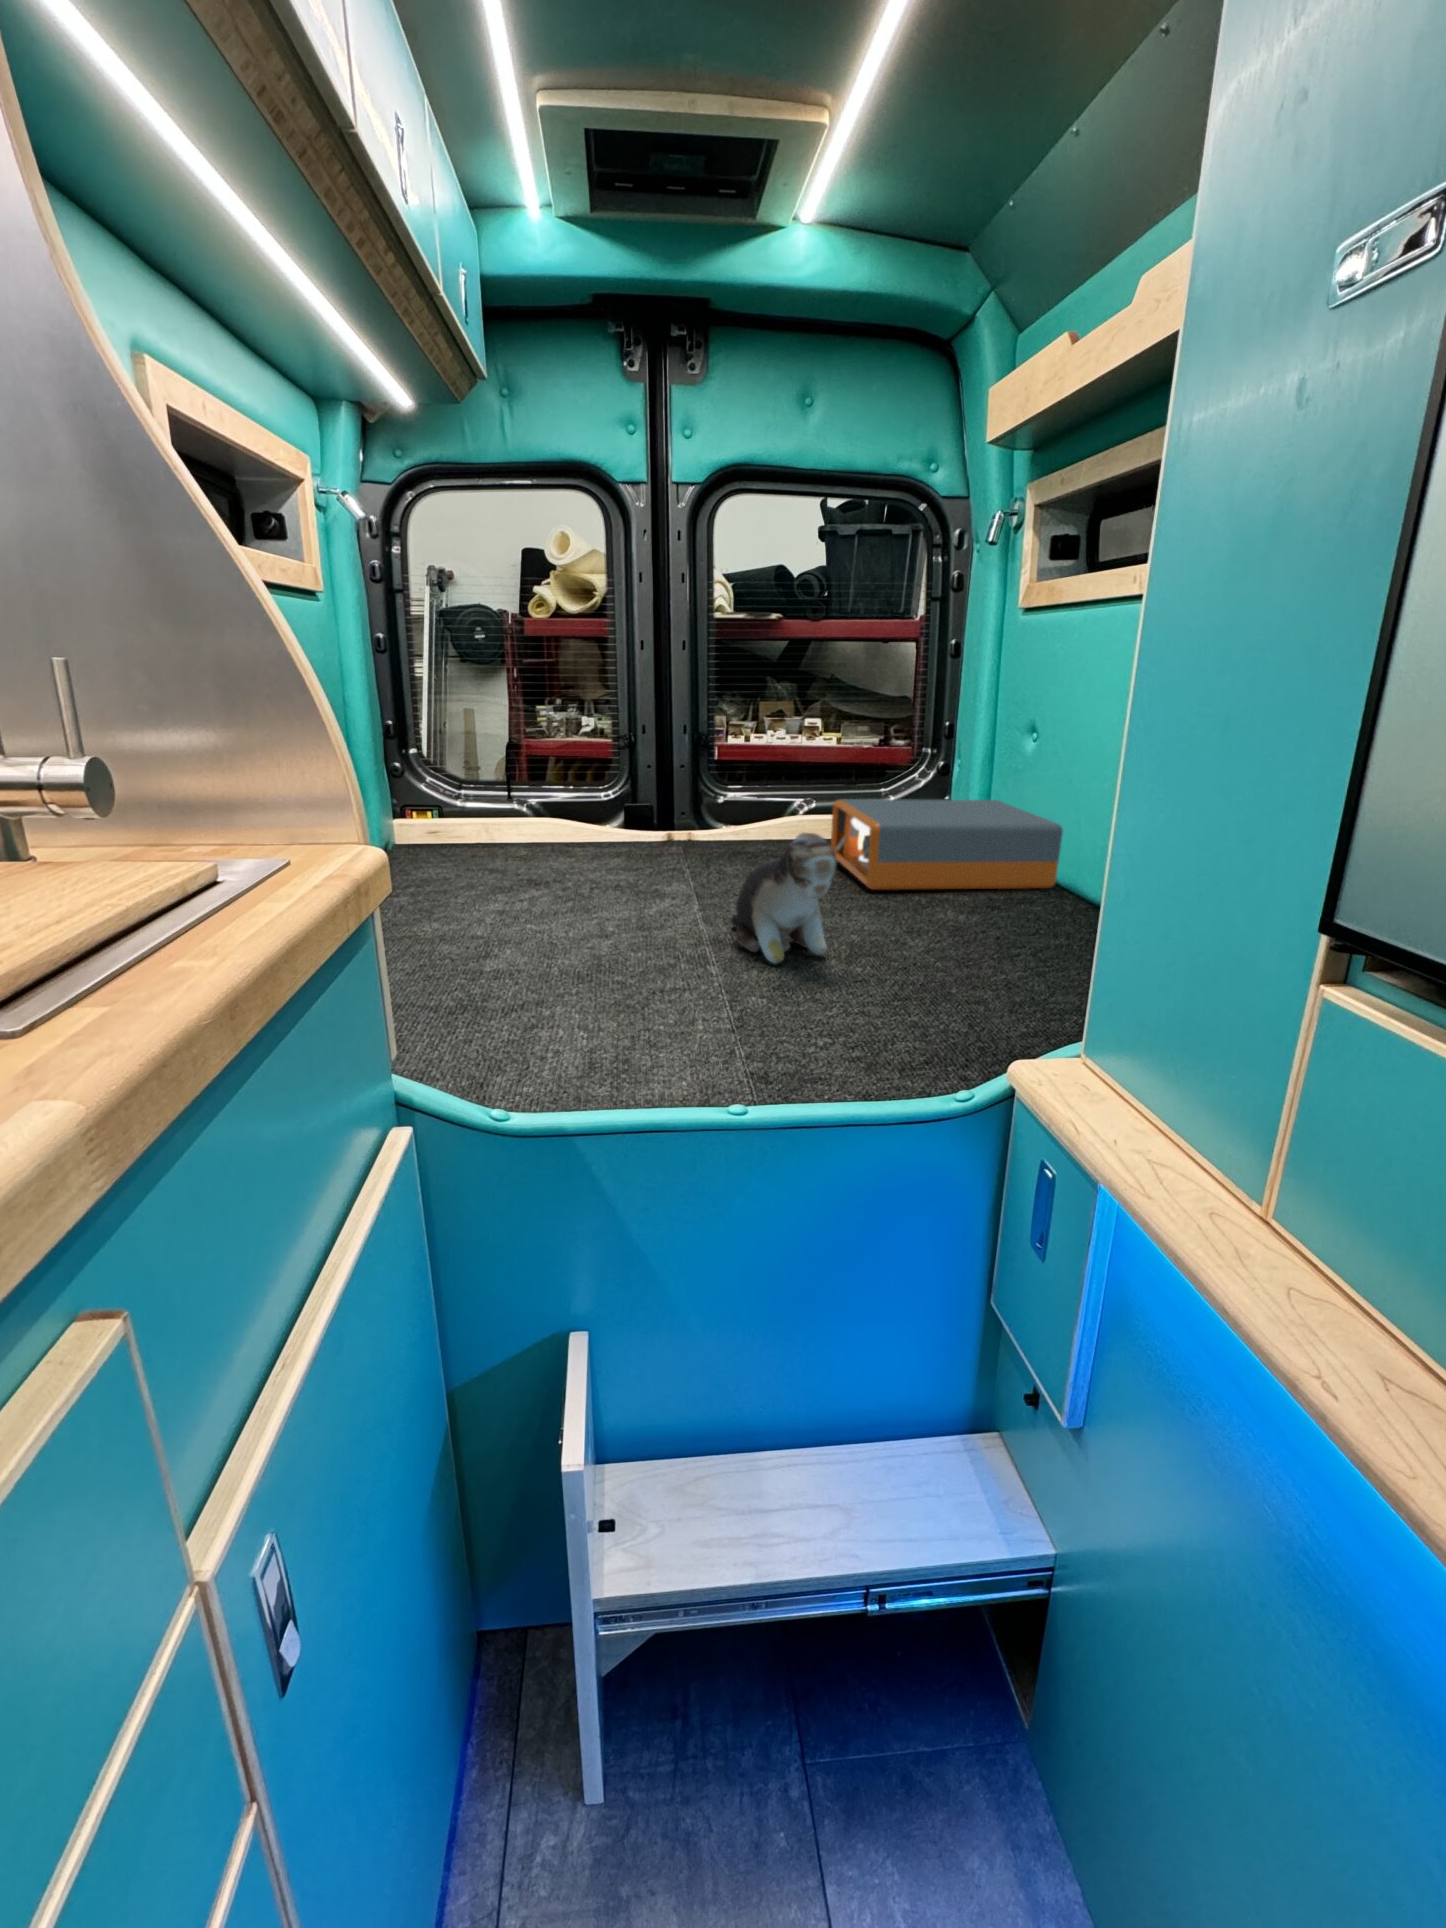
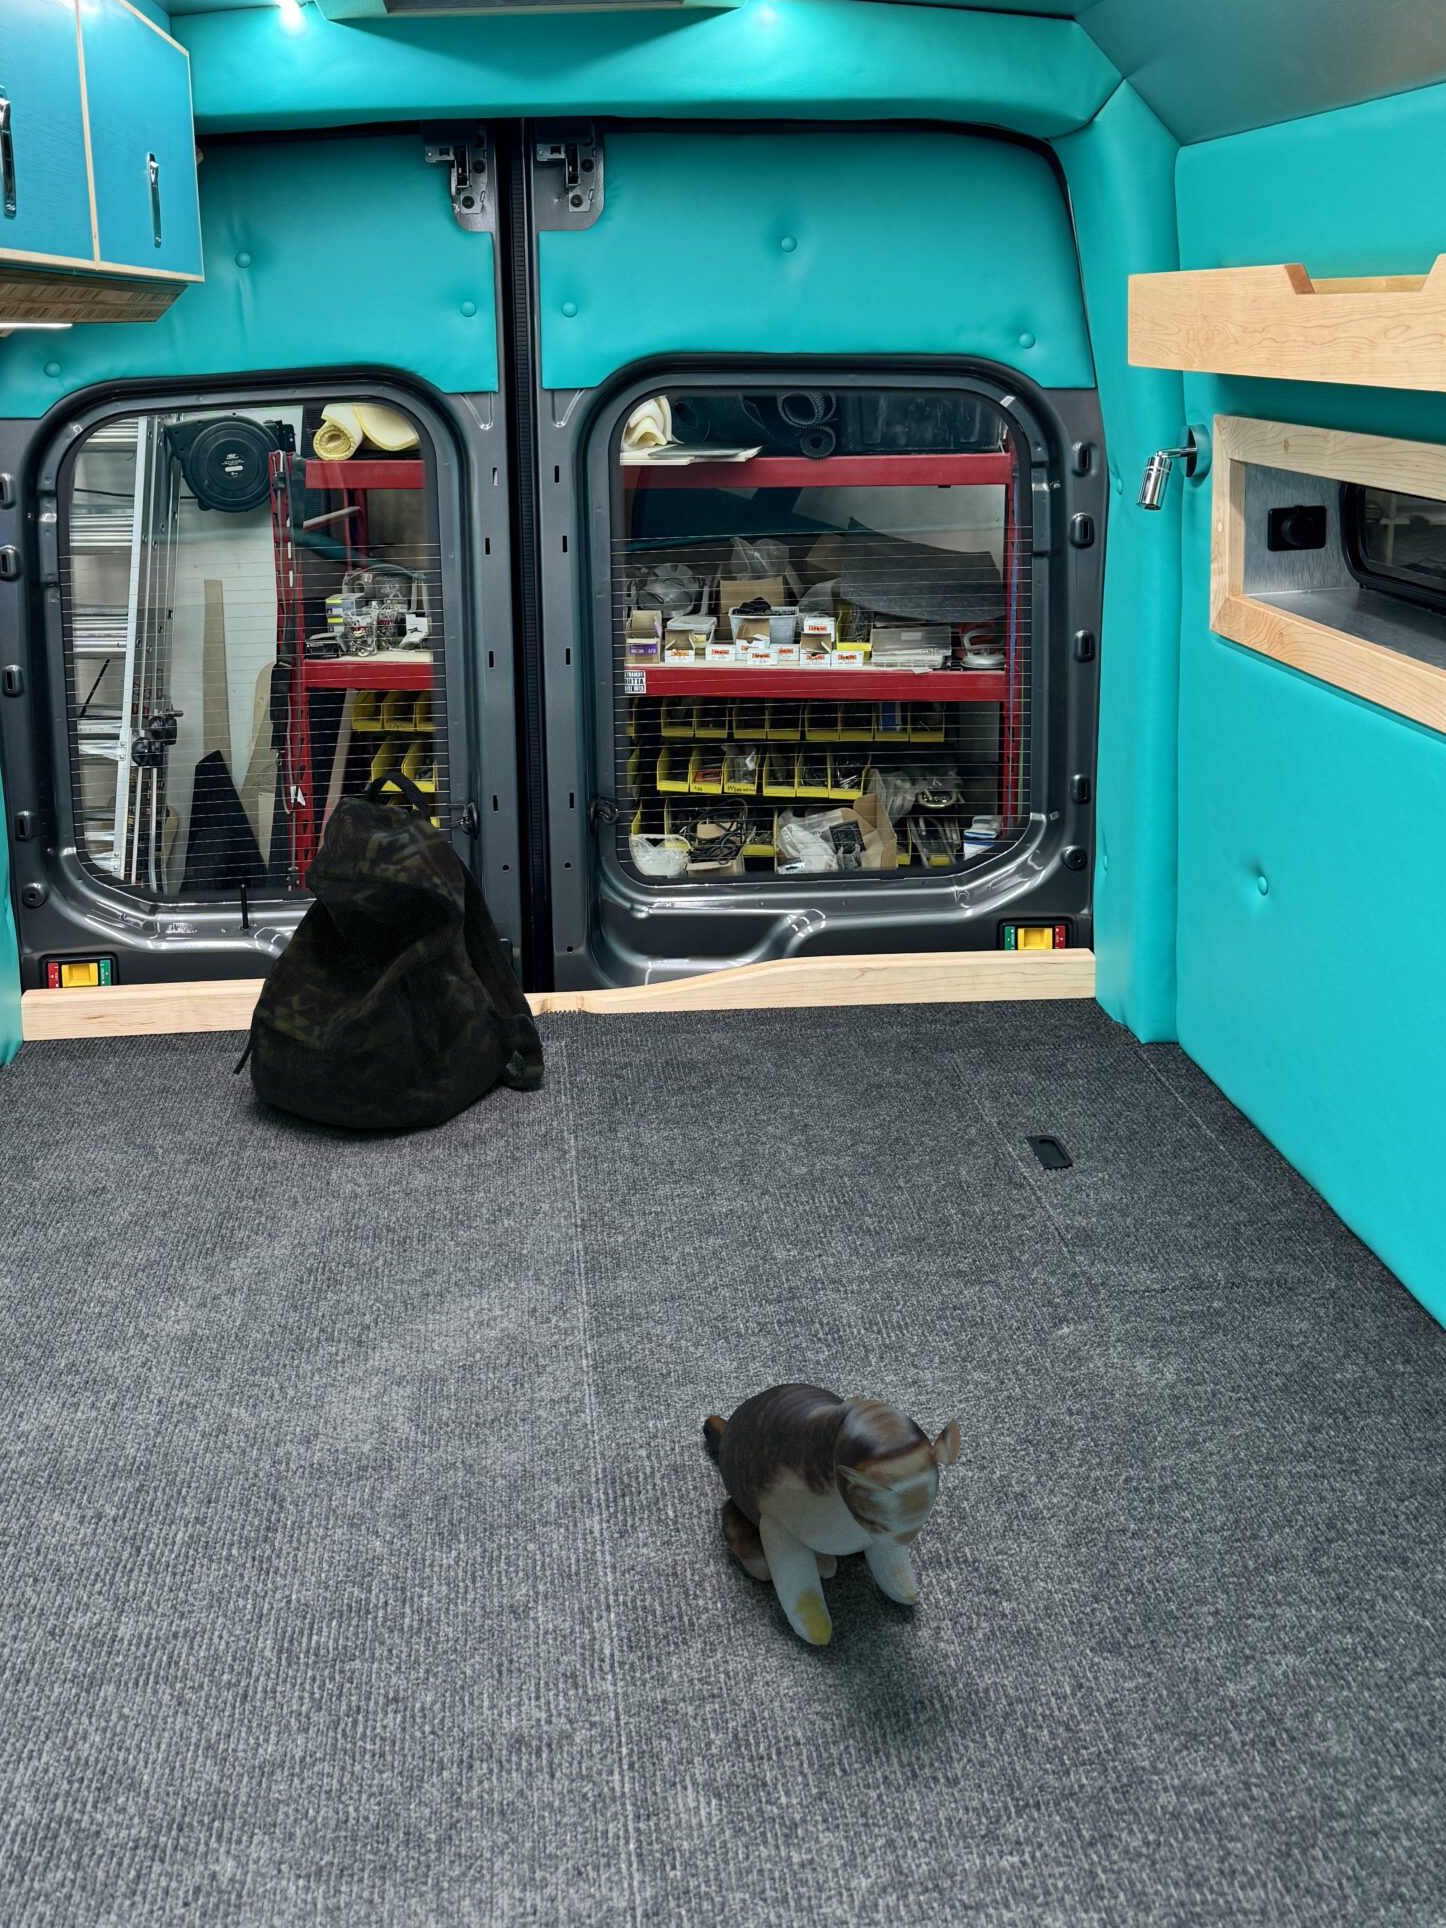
backpack: none [501,679,664,864] -> present [233,772,545,1128]
storage box: present [831,799,1063,890] -> none [871,977,1348,1249]

